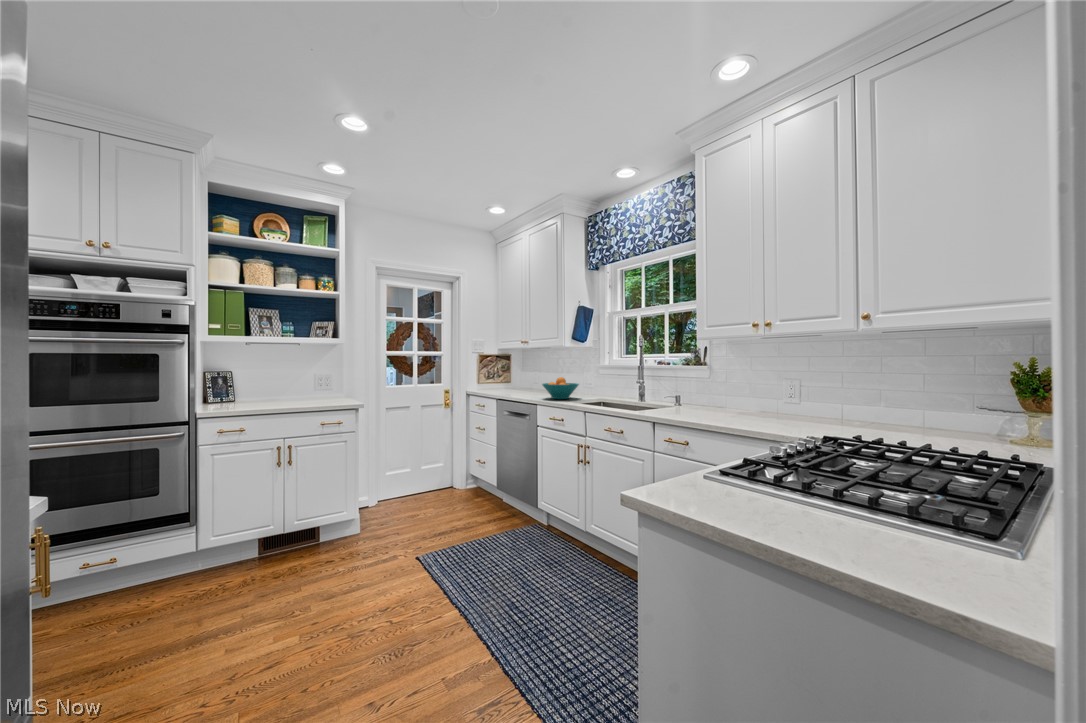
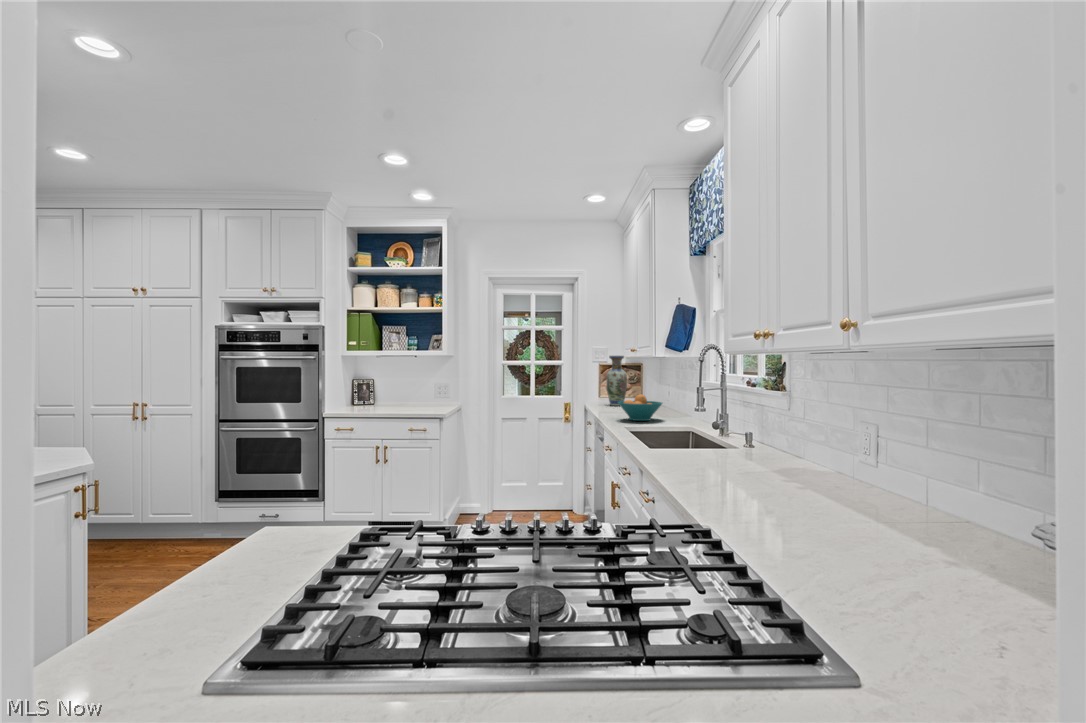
vase: none [490,347,508,391] -> present [607,356,627,406]

